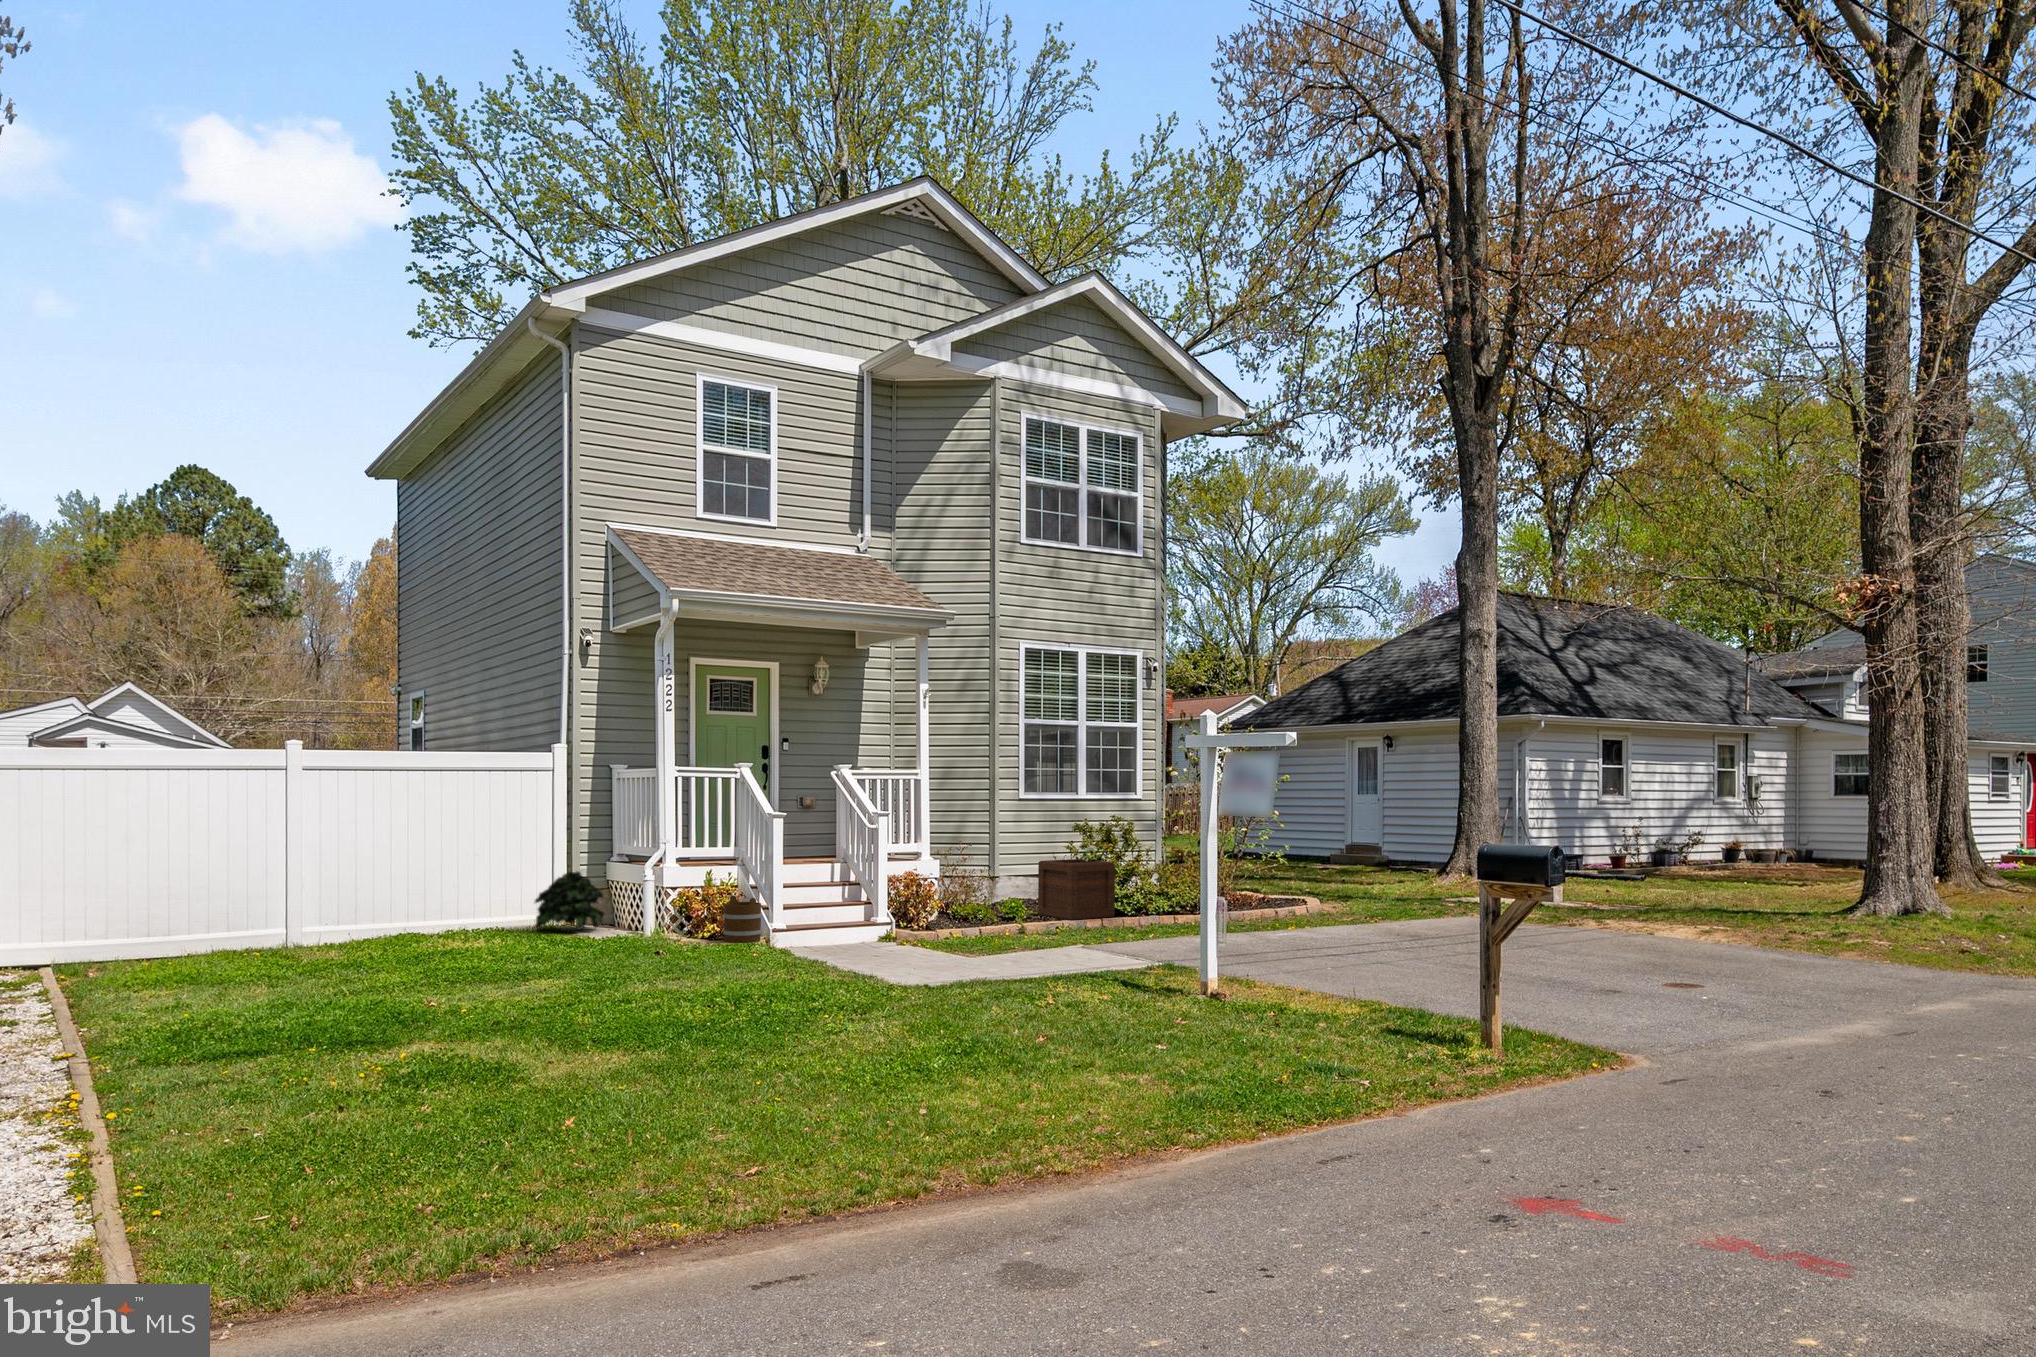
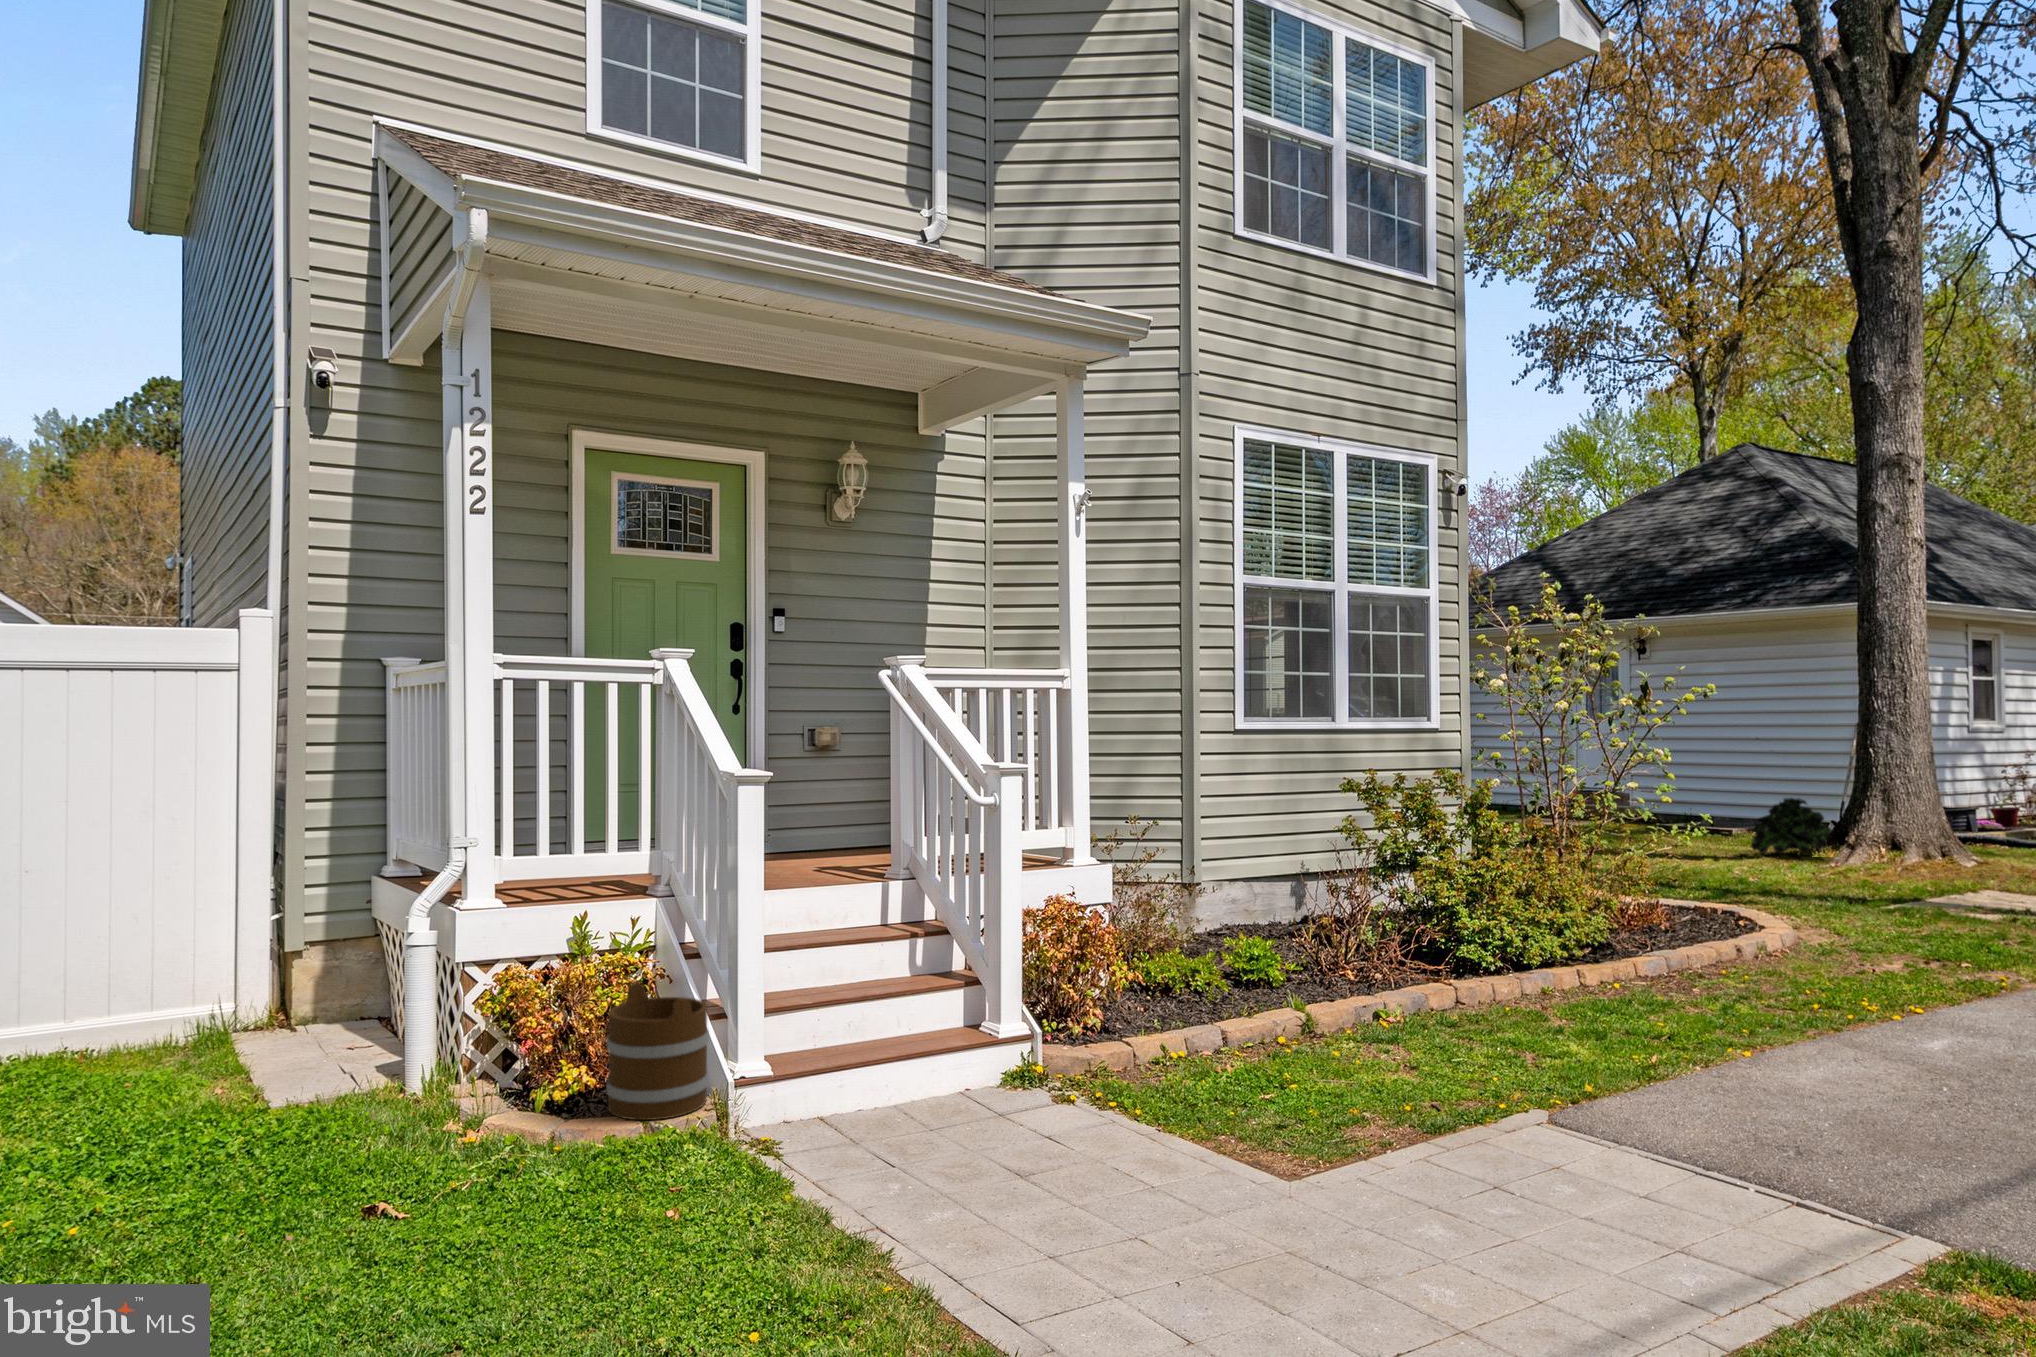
wooden crate: present [1038,859,1115,920] -> none [1289,845,1448,979]
potted plant: present [534,872,604,930] -> present [1751,798,1832,854]

